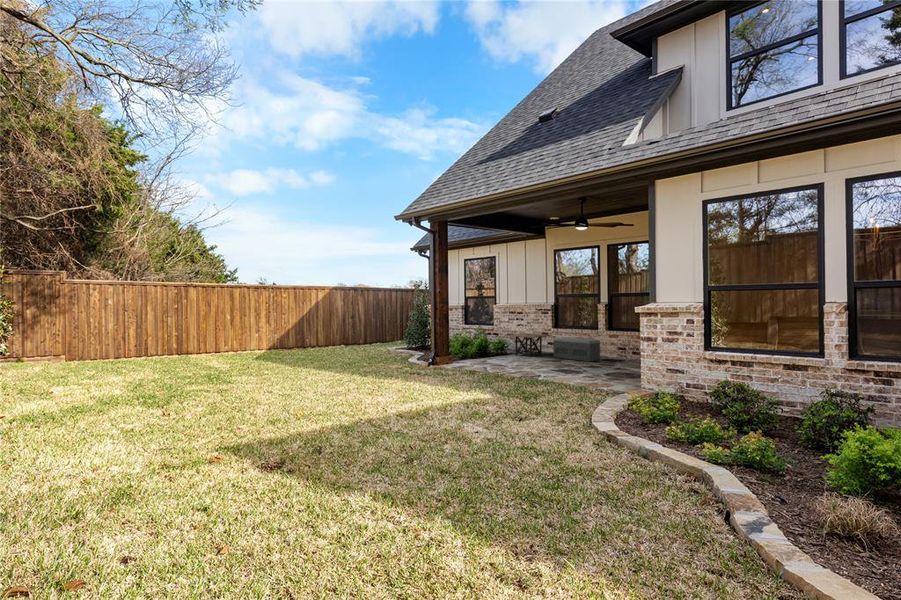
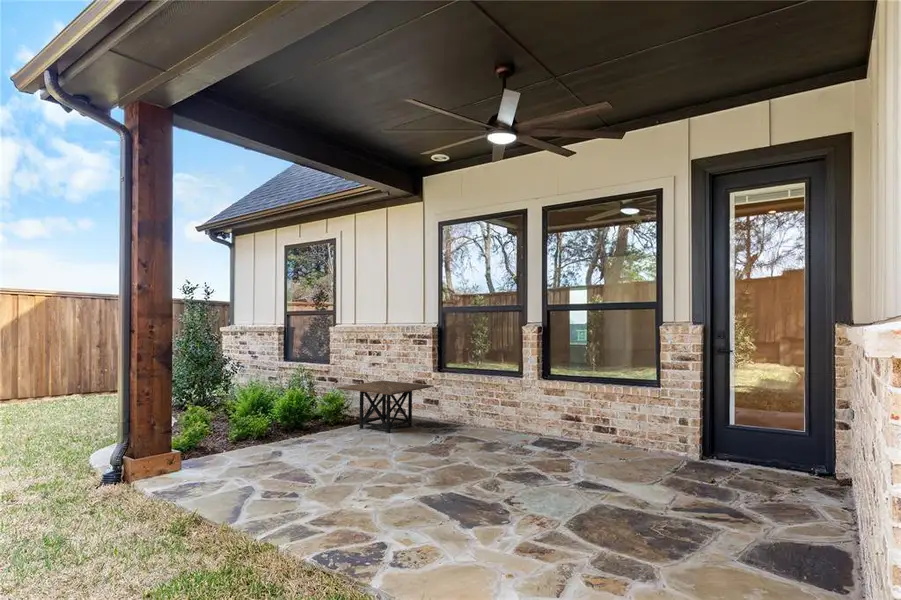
storage bench: present [553,337,600,362] -> none [433,390,525,448]

